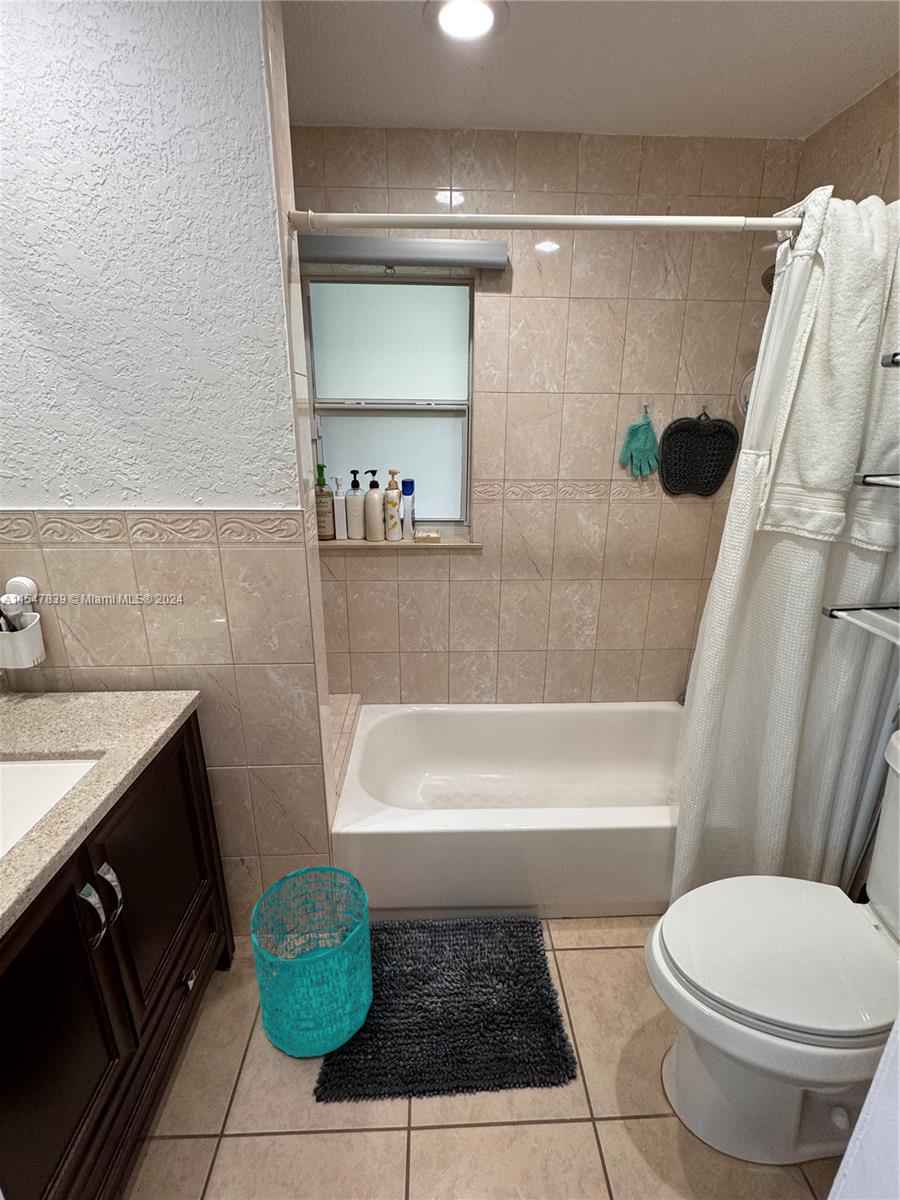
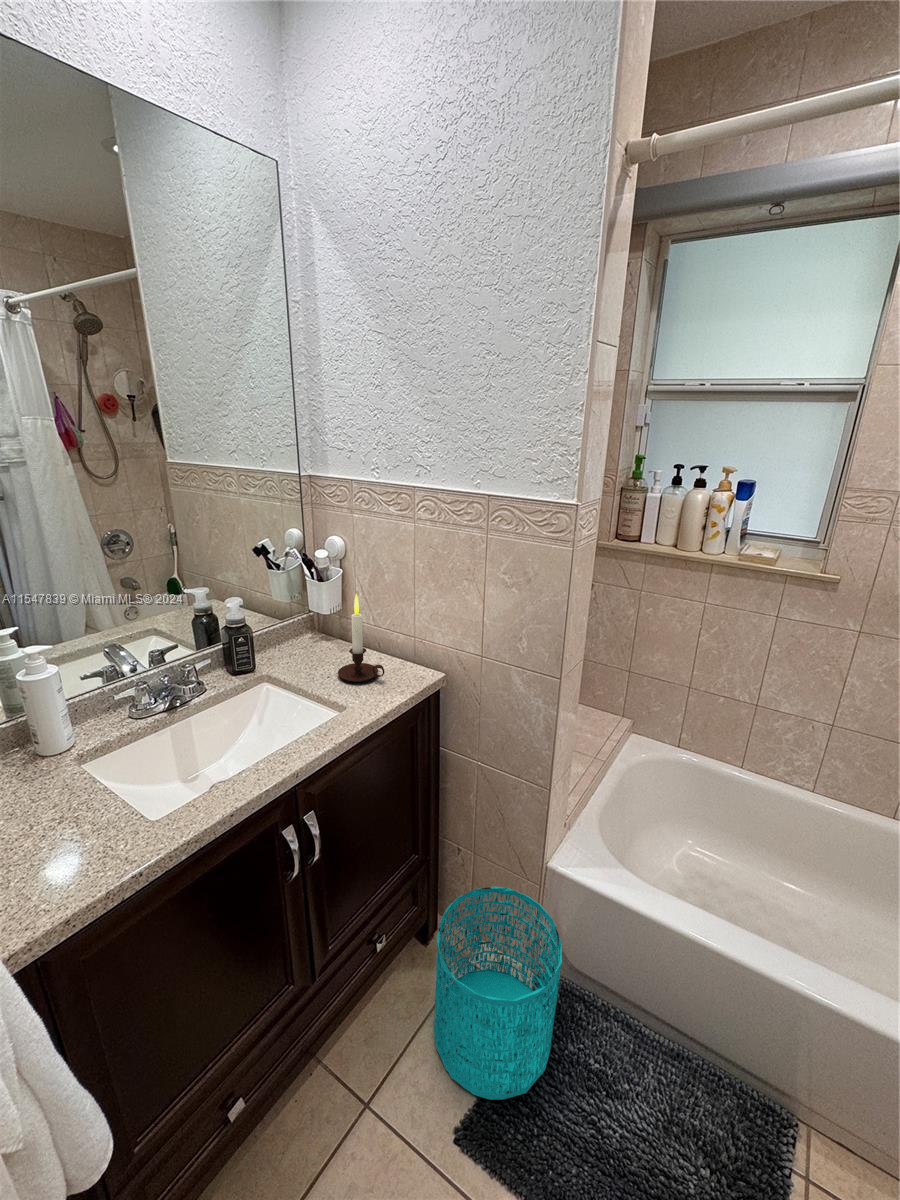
candle: none [74,631,135,727] -> present [338,594,384,682]

